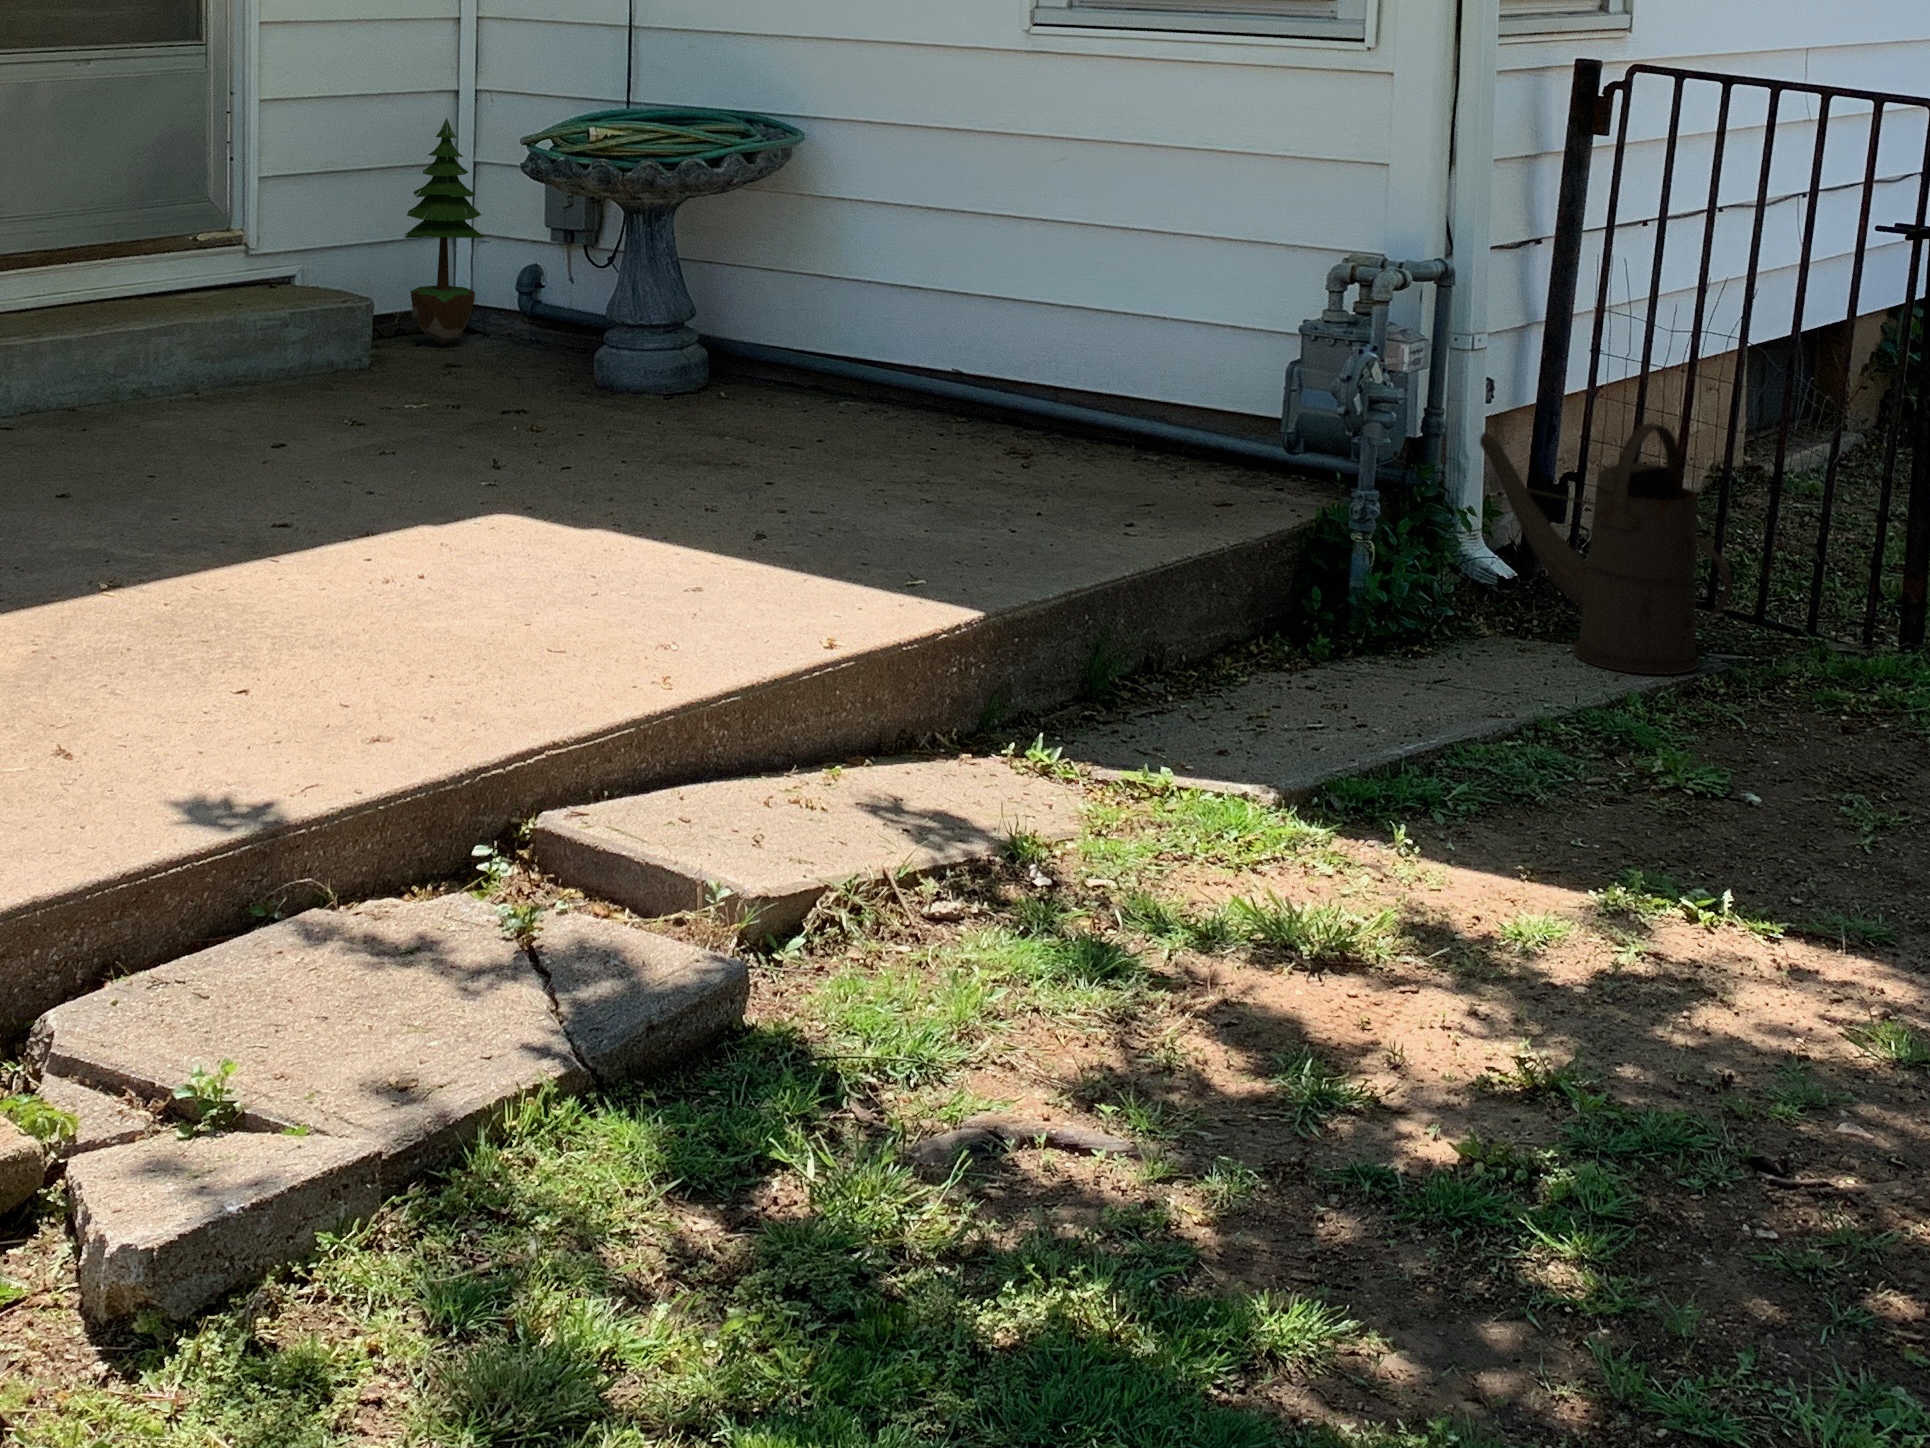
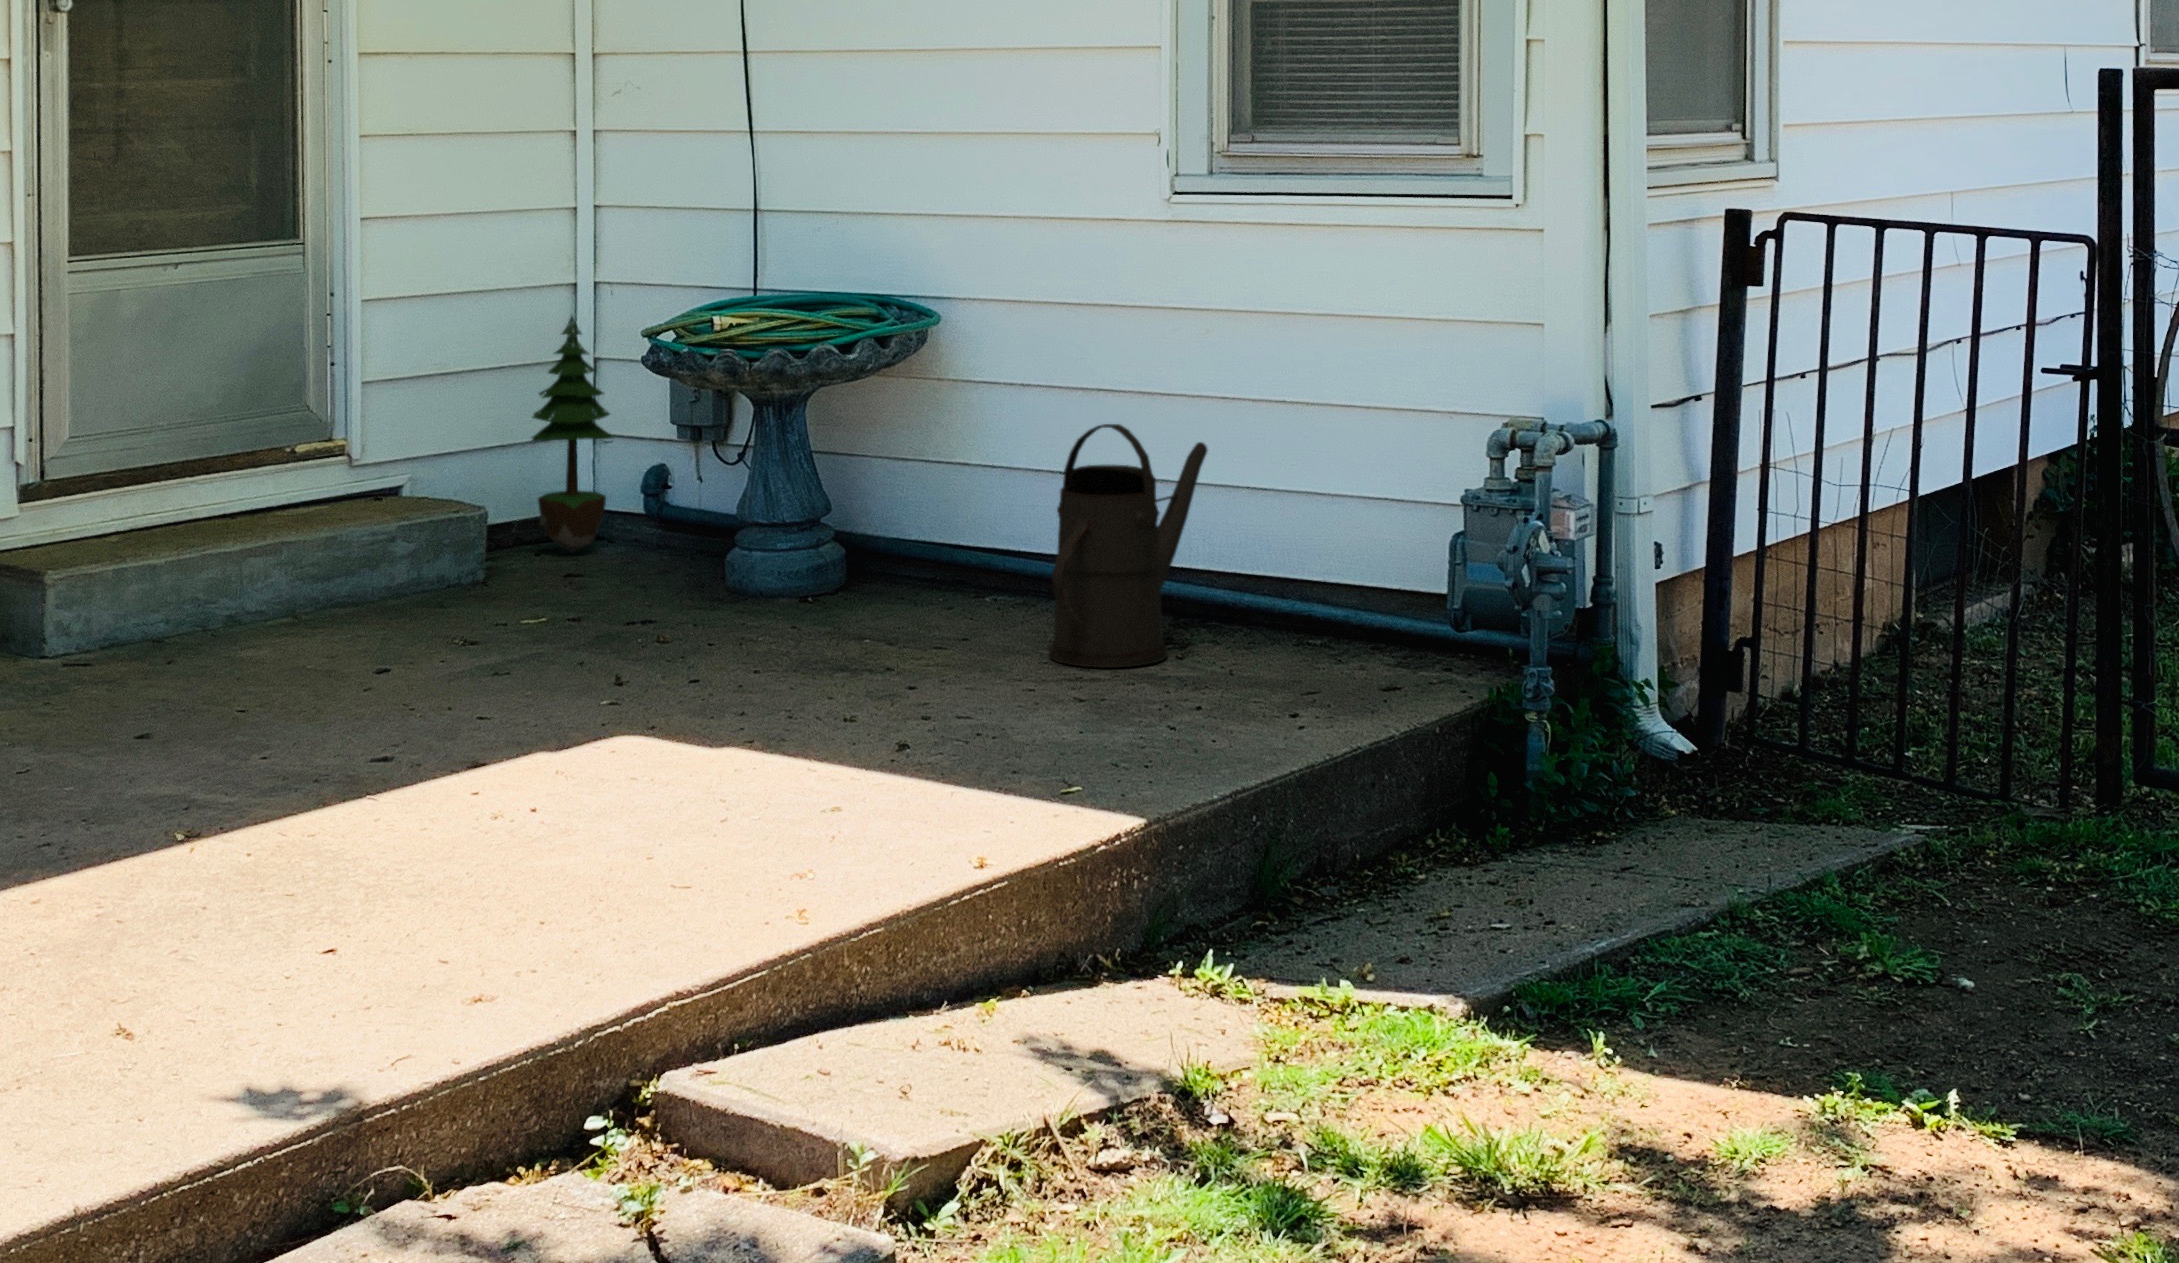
watering can: present [1480,423,1733,674] -> present [1049,424,1207,668]

